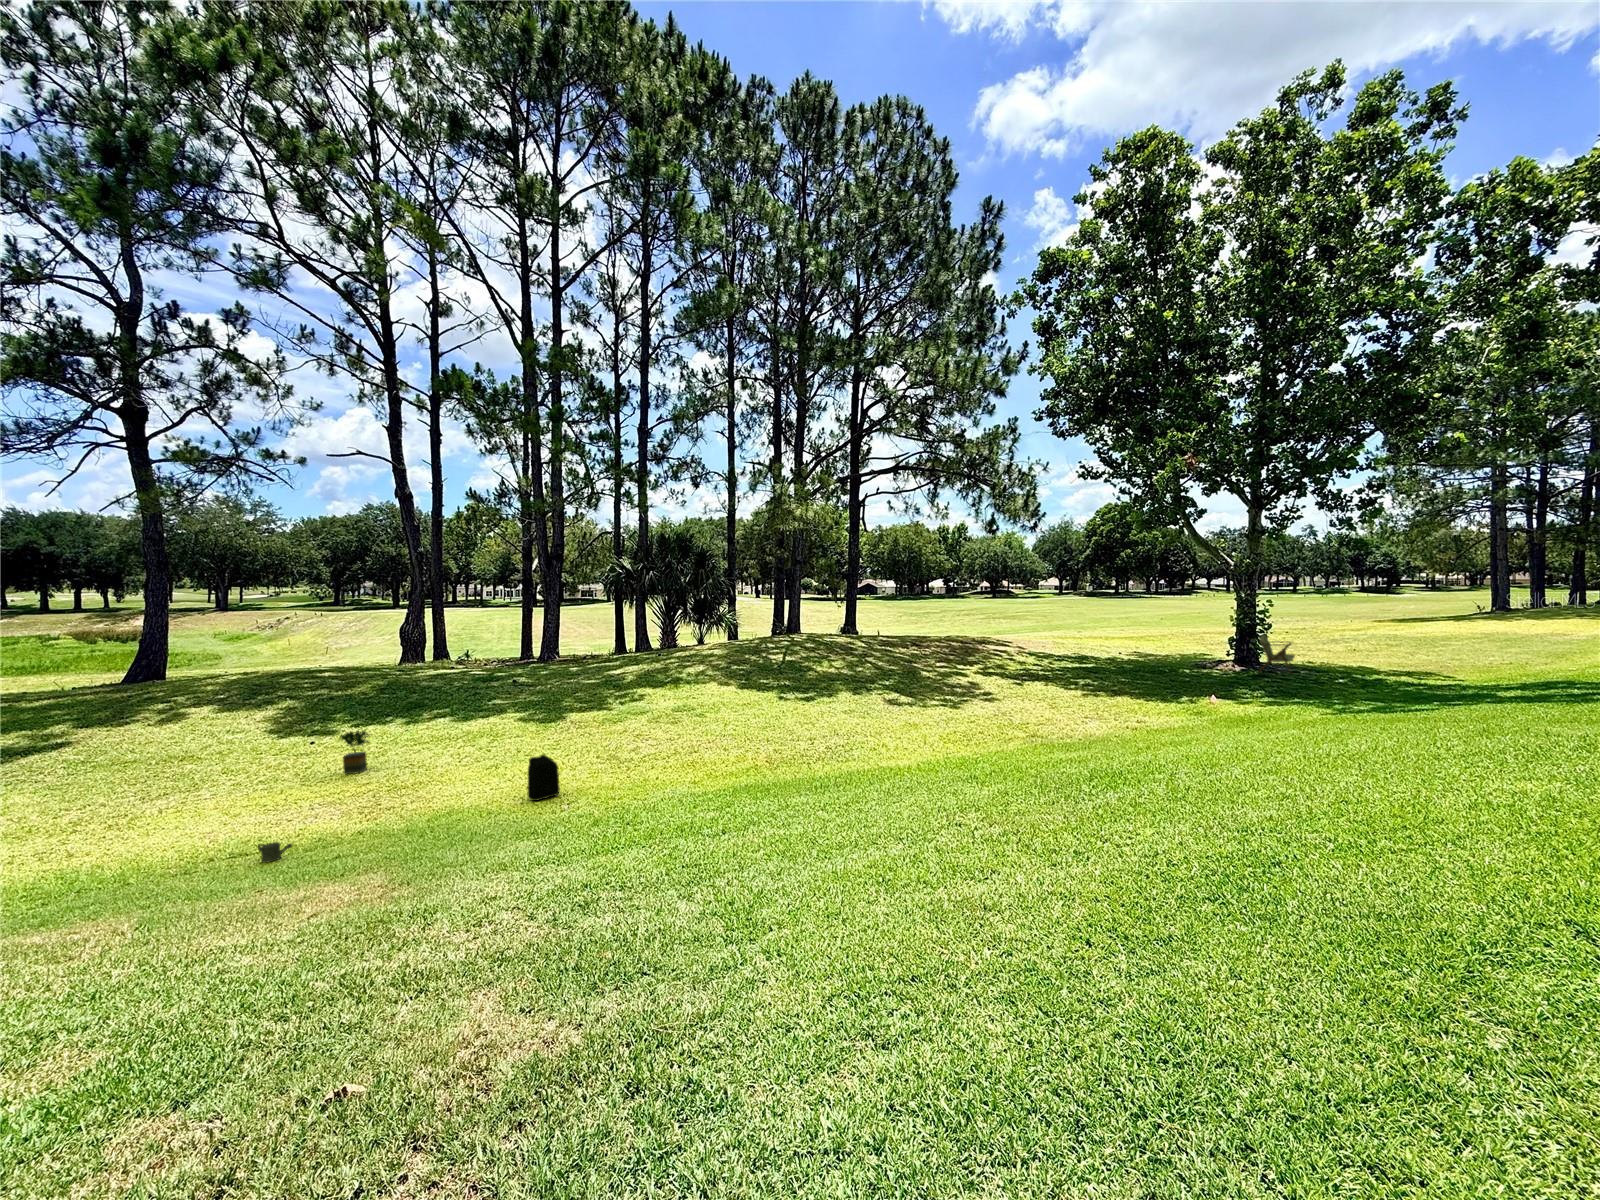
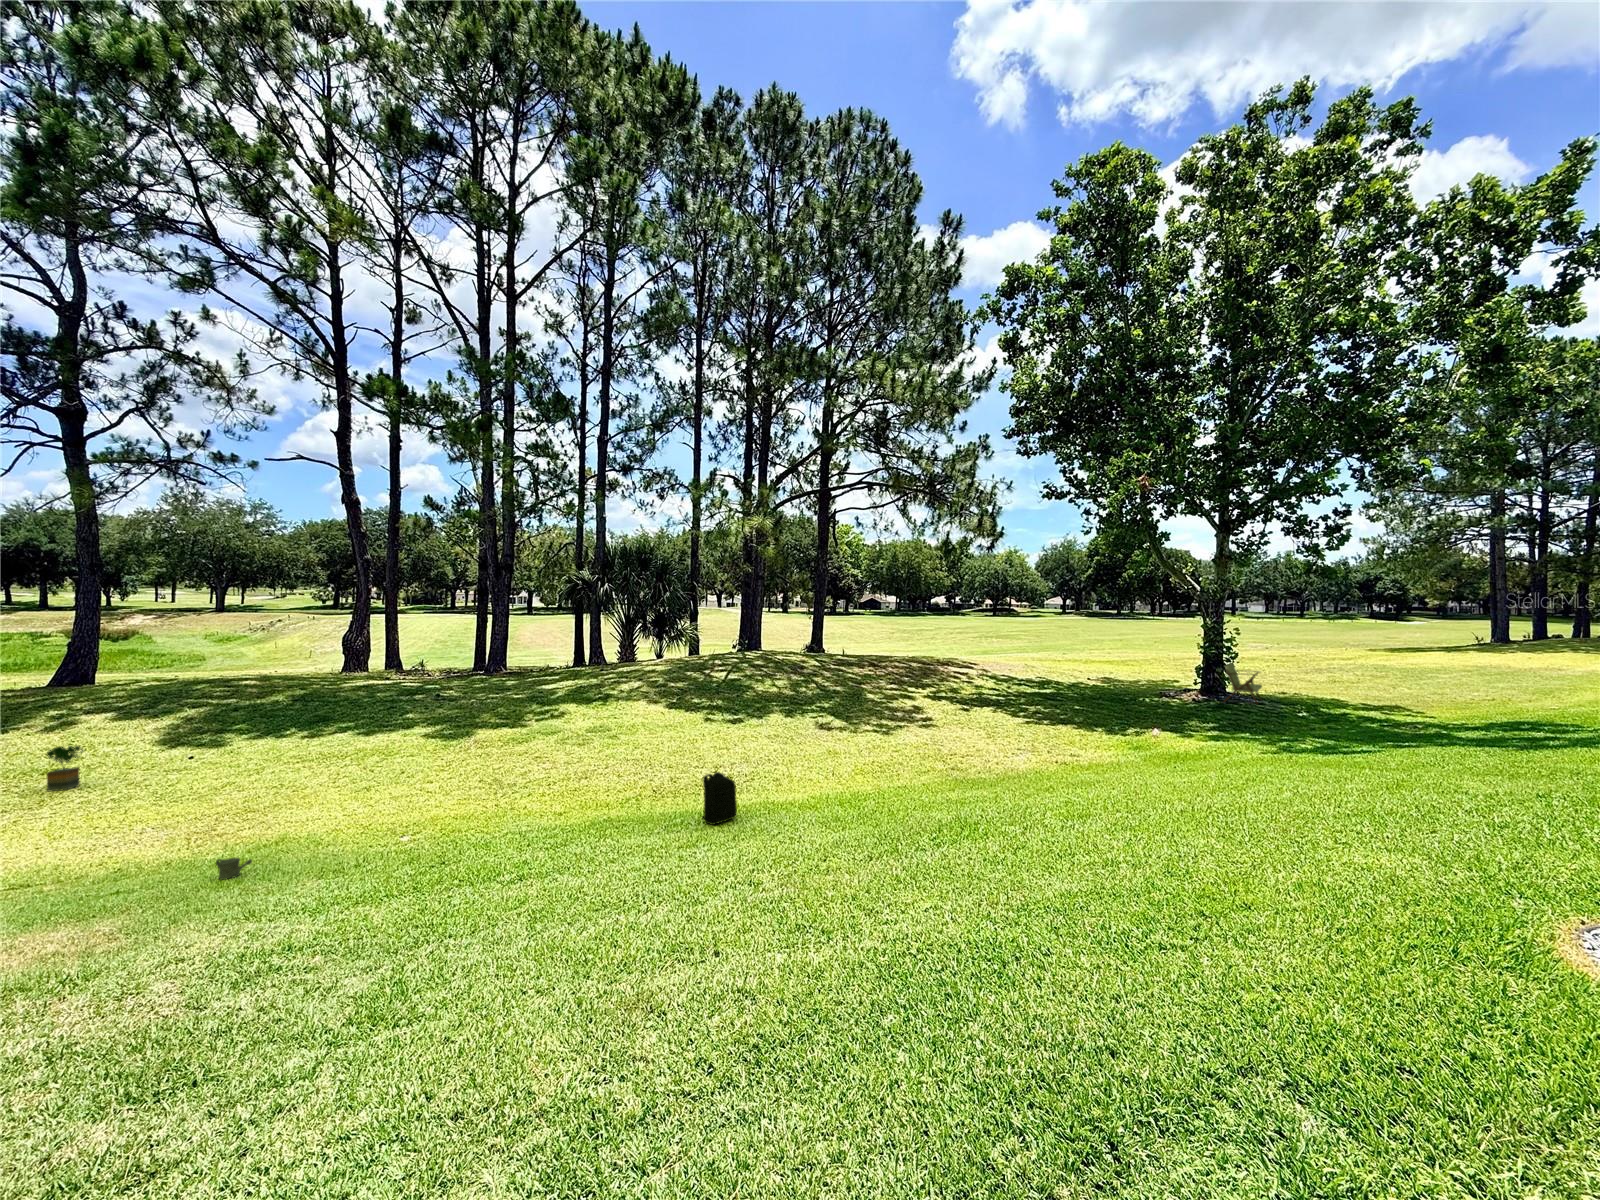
potted tree: present [340,731,369,775] -> present [47,746,83,791]
backpack: present [528,755,560,801] -> present [703,772,737,825]
watering can: present [258,842,292,863] -> present [216,857,252,880]

